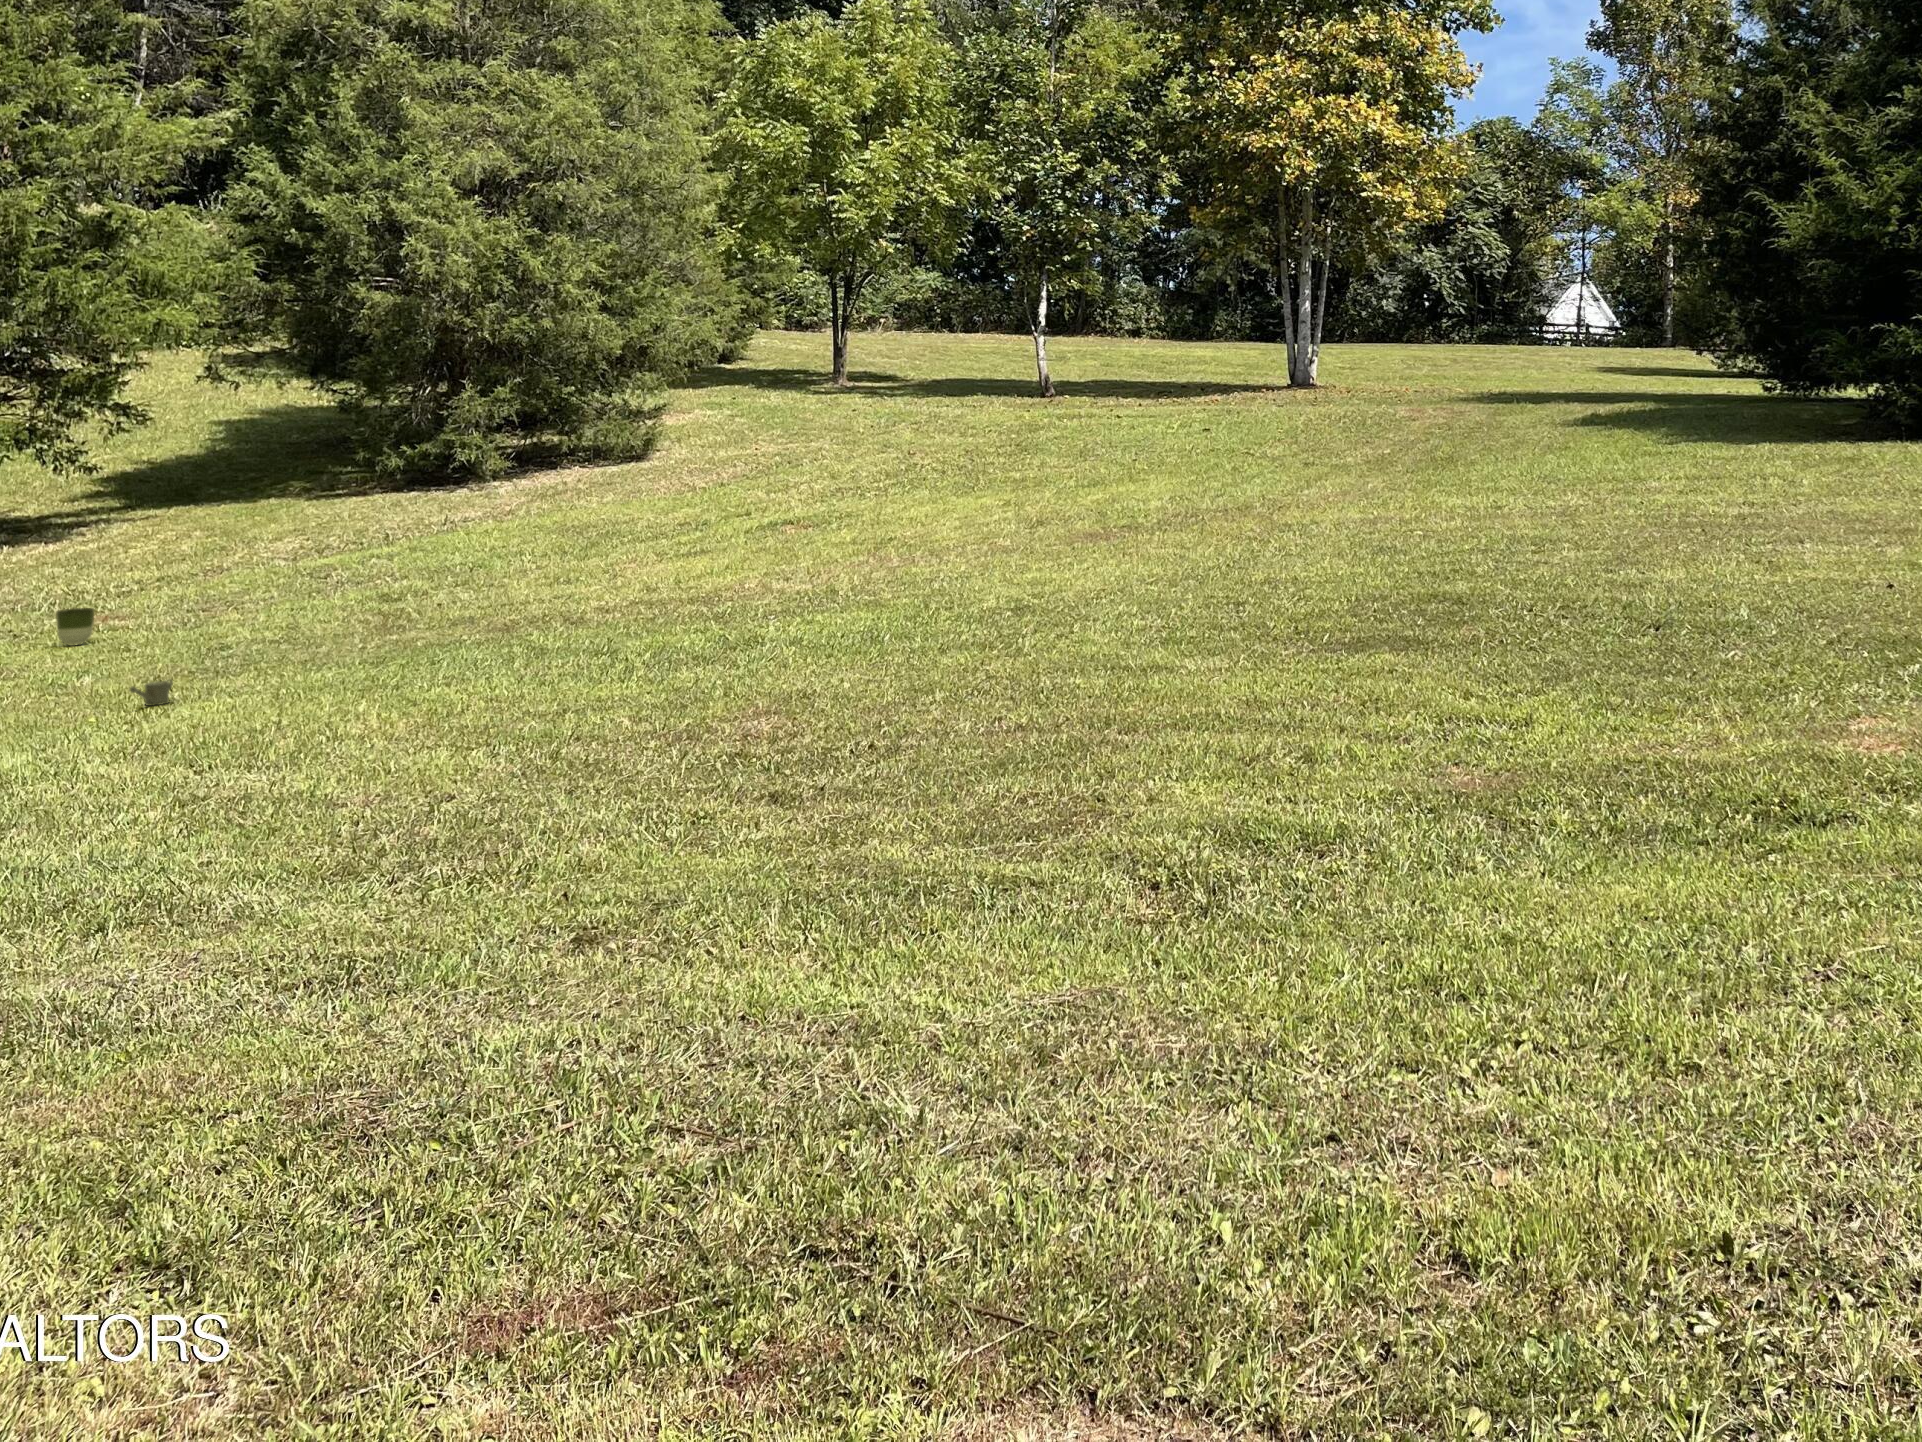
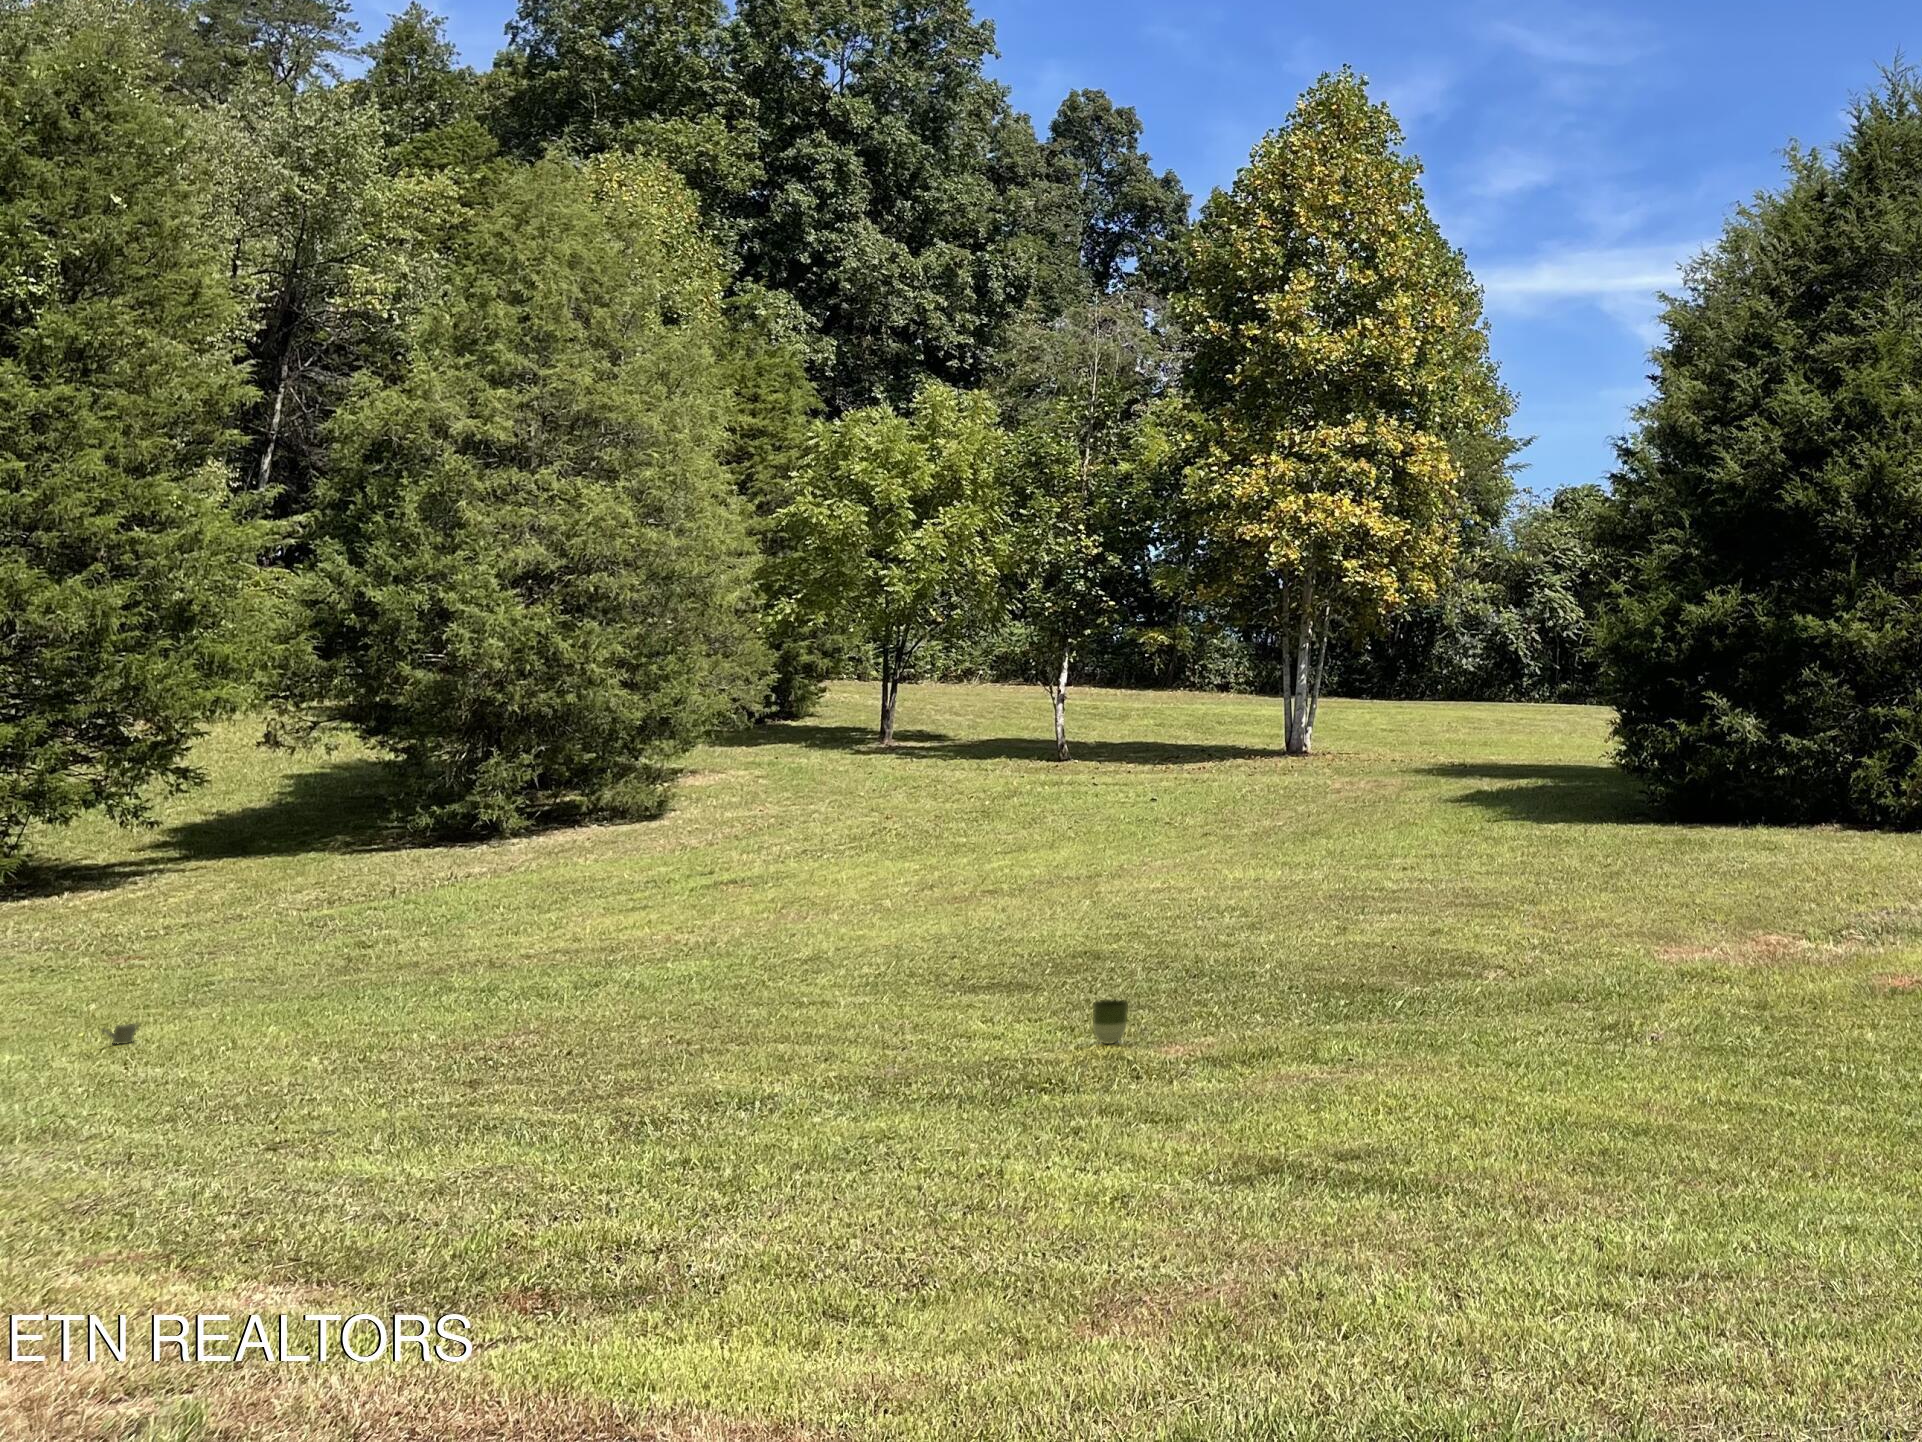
planter: present [56,608,94,646] -> present [1093,999,1128,1044]

